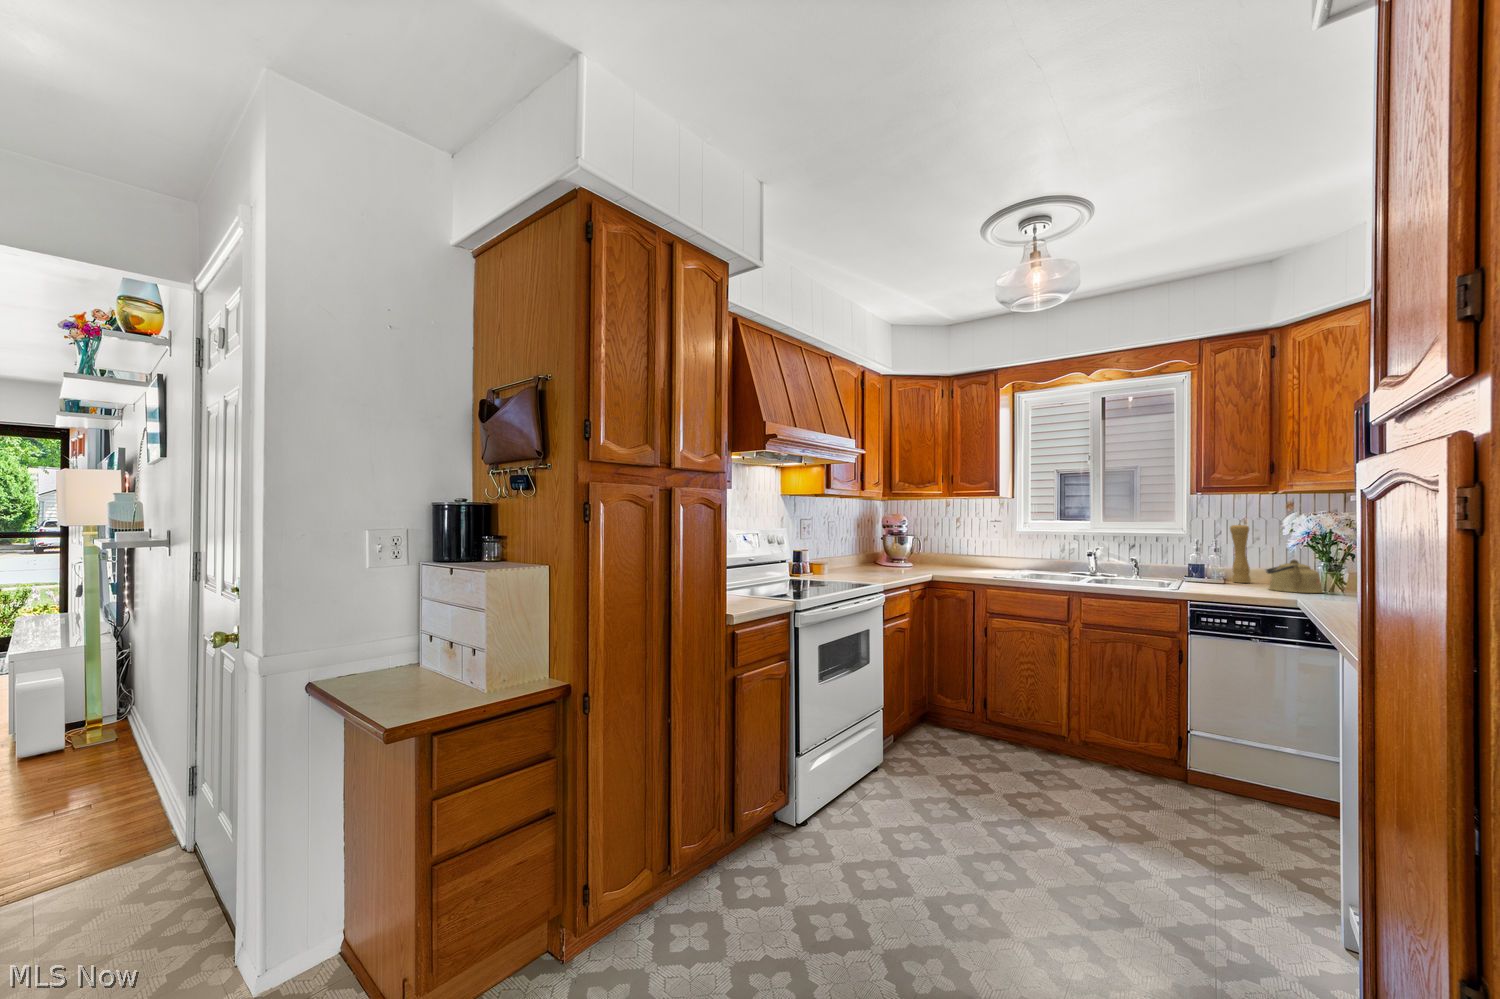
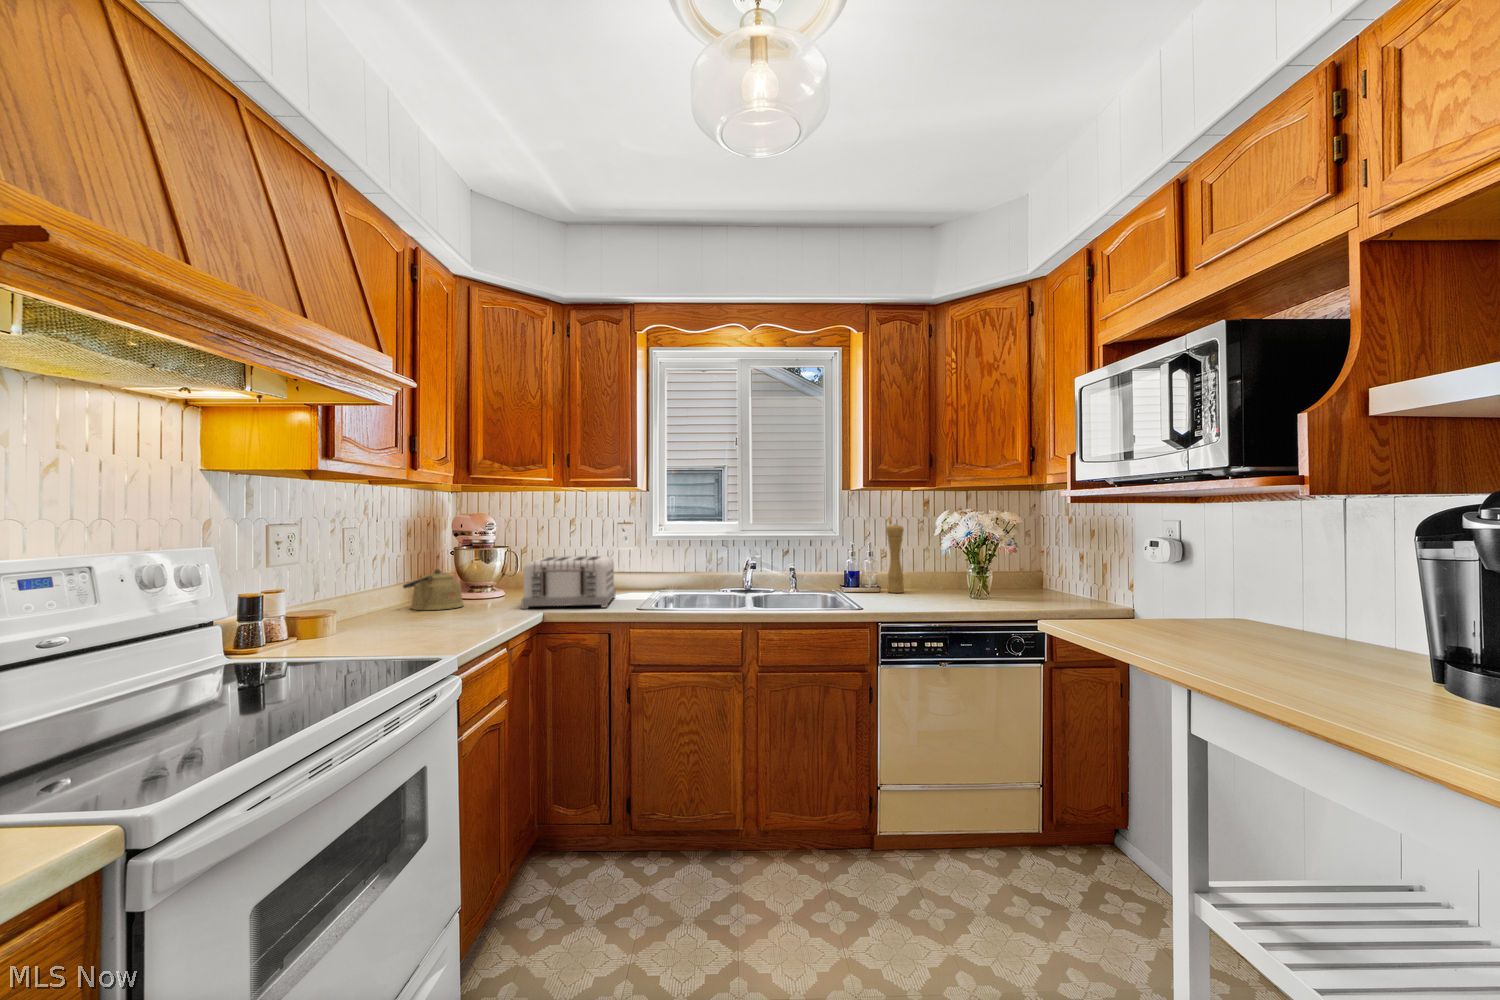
toaster: none [922,542,986,574] -> present [522,556,615,609]
kettle: present [1266,560,1323,593] -> present [403,569,463,610]

